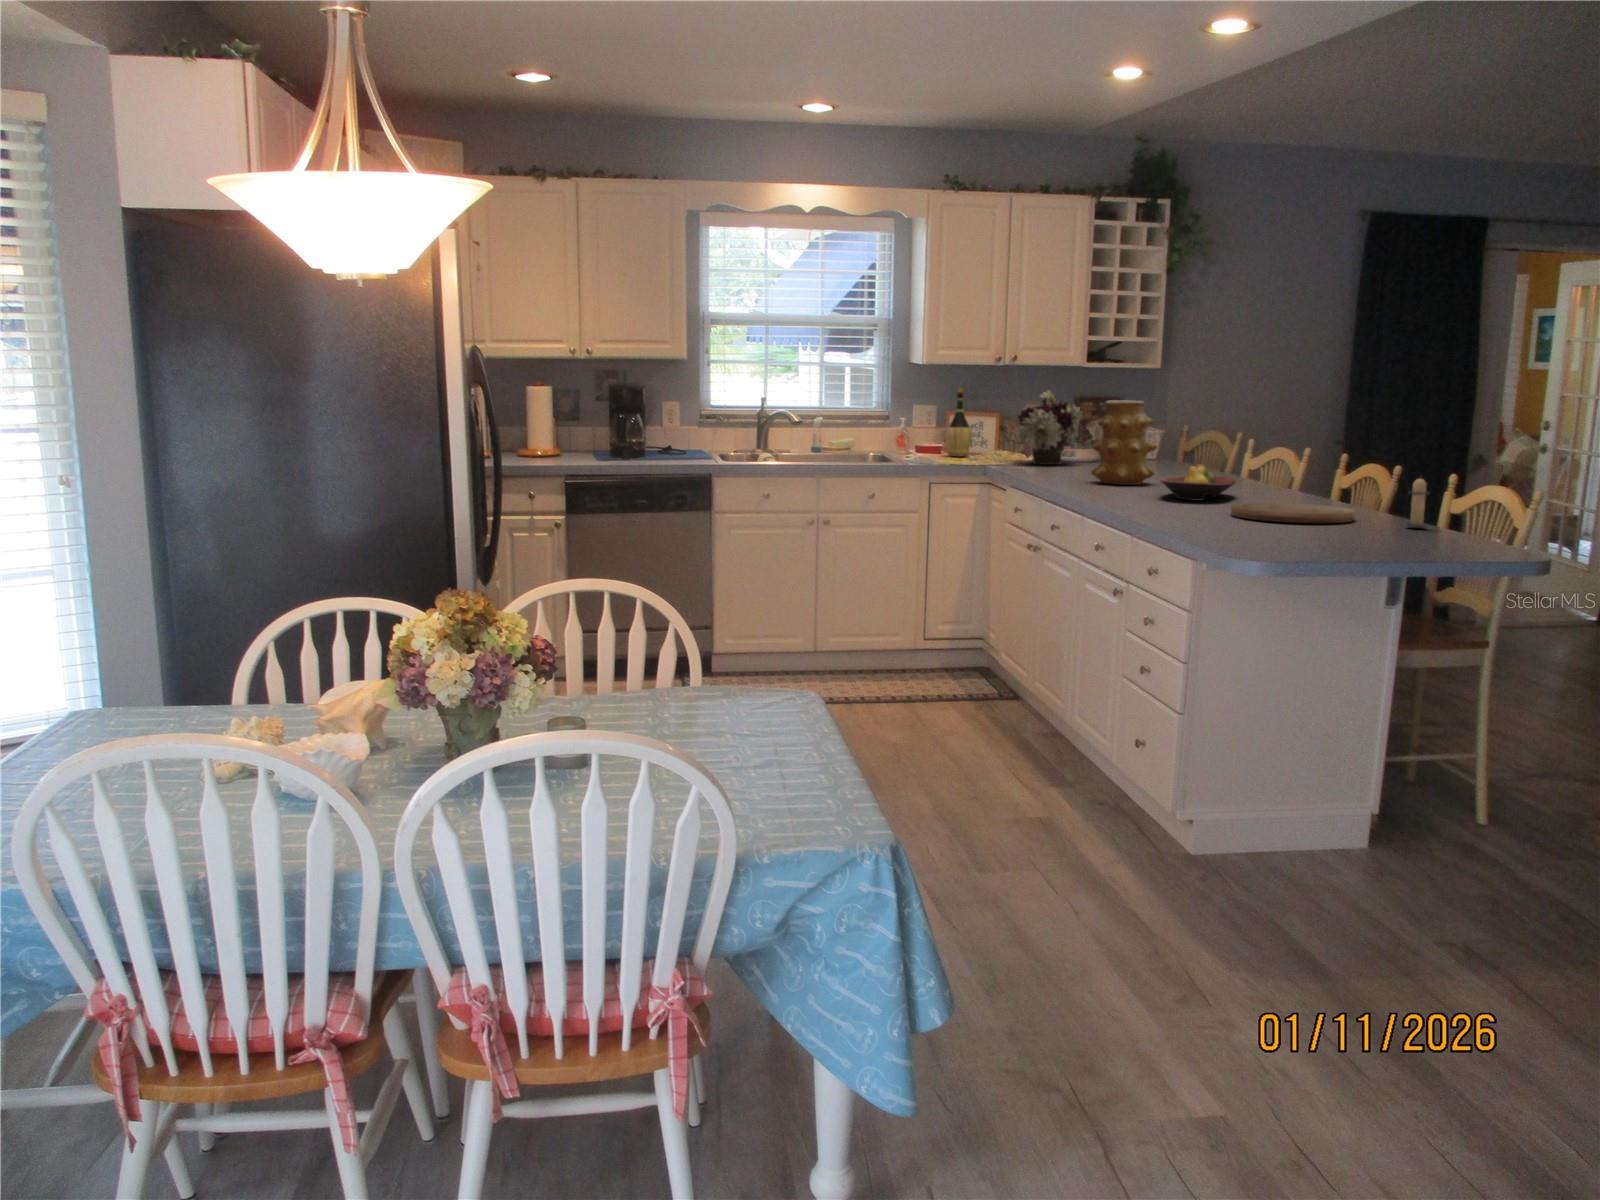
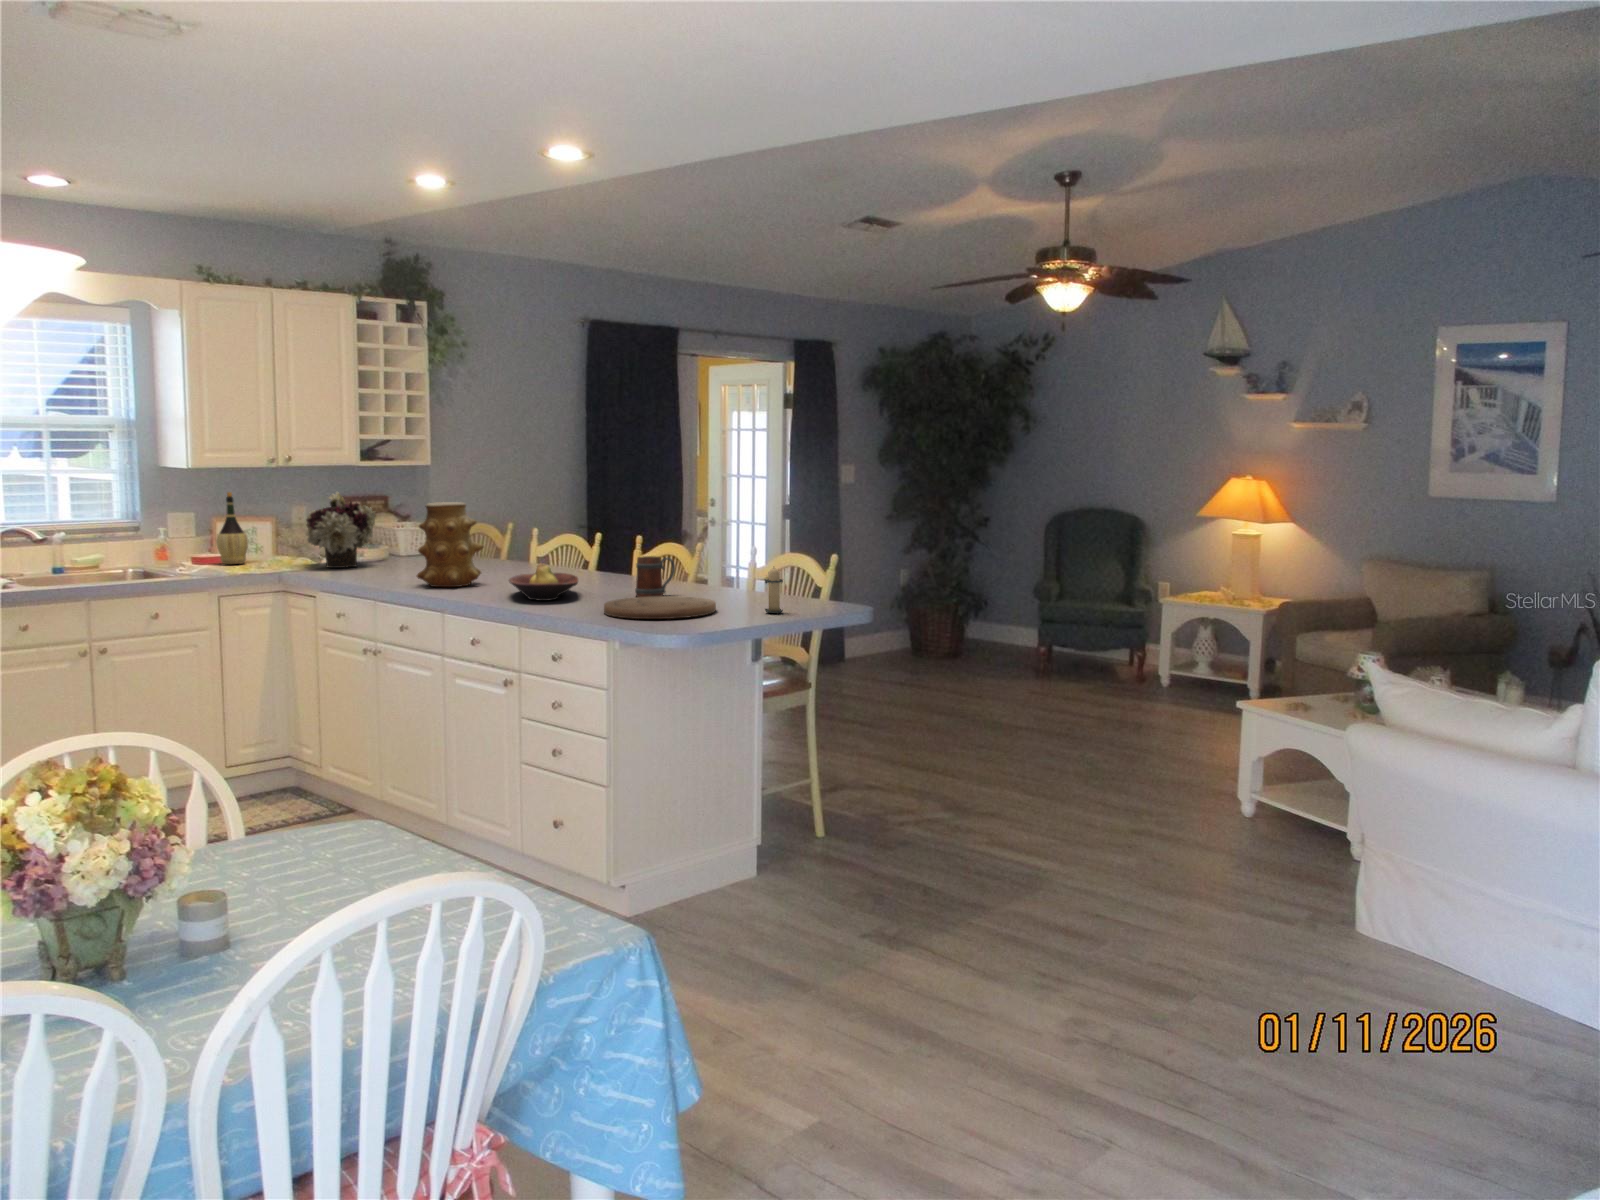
mug: none [1290,463,1338,507] -> present [635,556,675,597]

